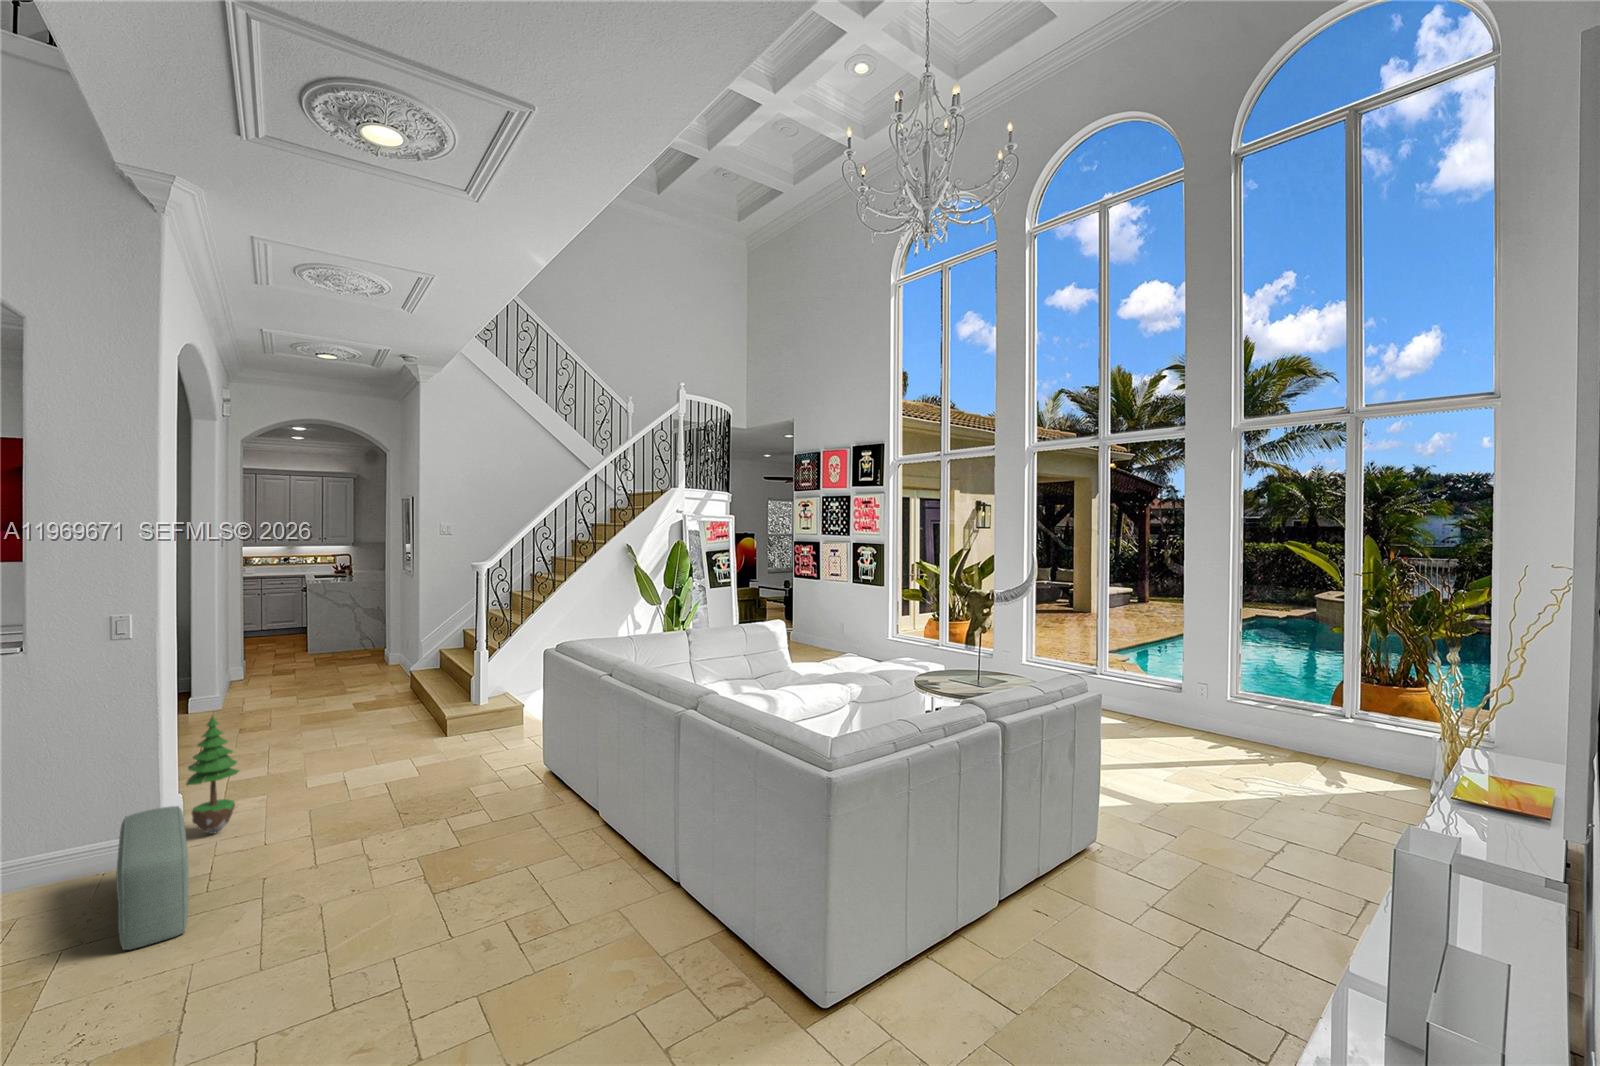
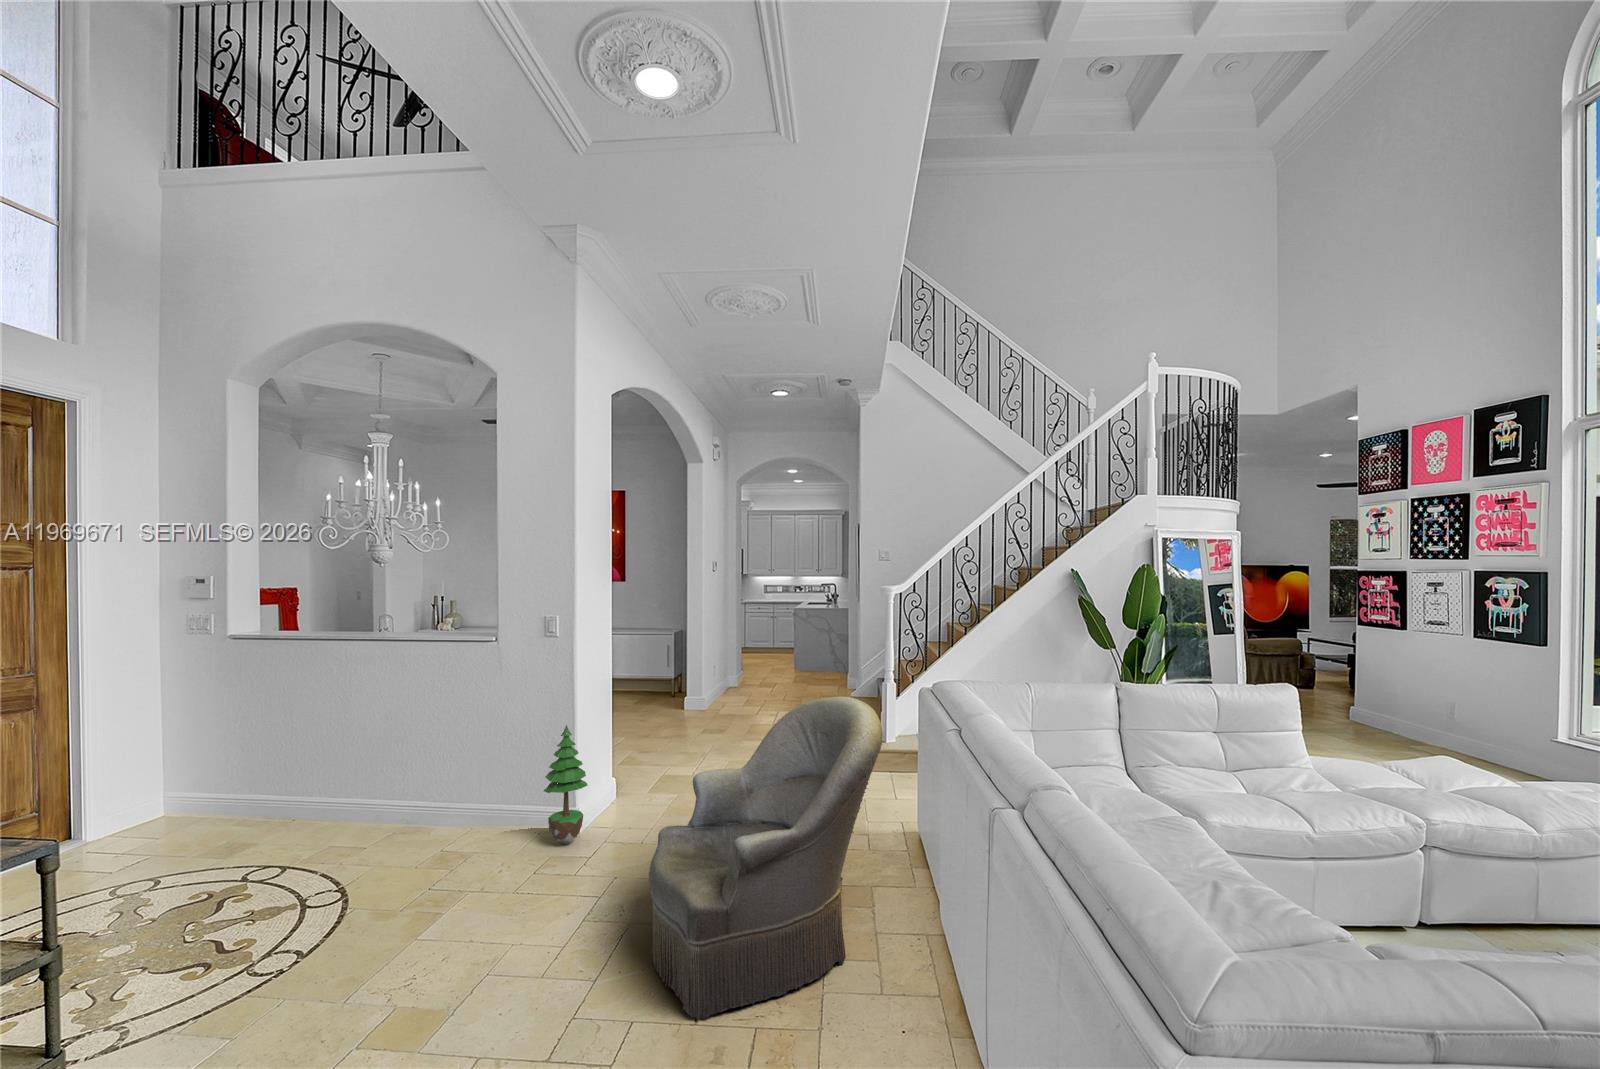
armchair: none [383,646,583,879] -> present [649,697,883,1020]
pouf: present [116,806,189,950] -> none [386,814,505,967]

